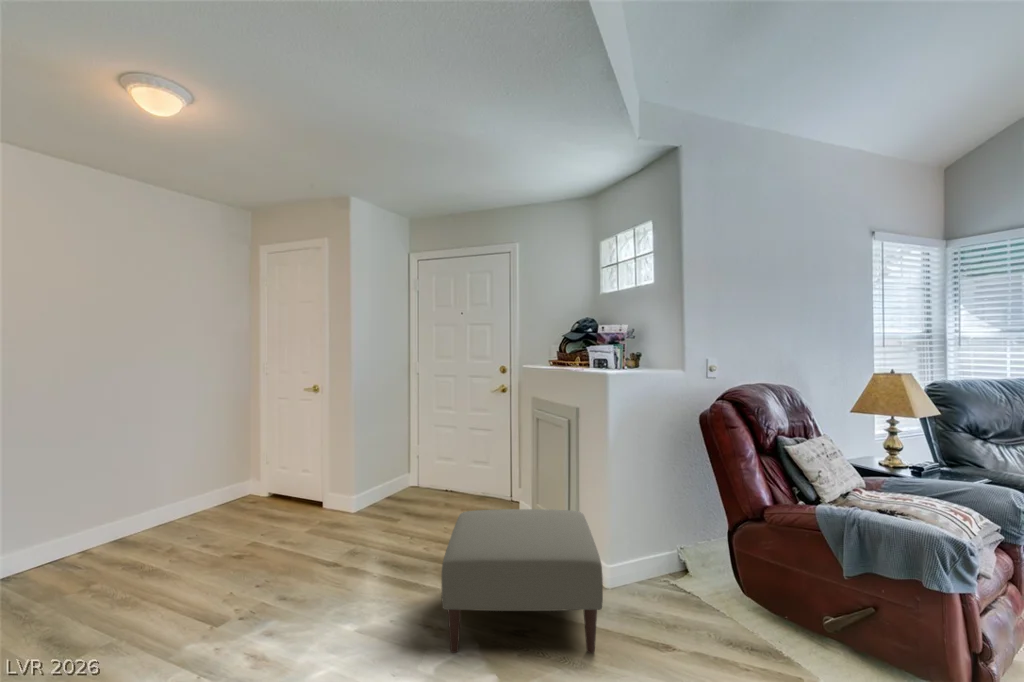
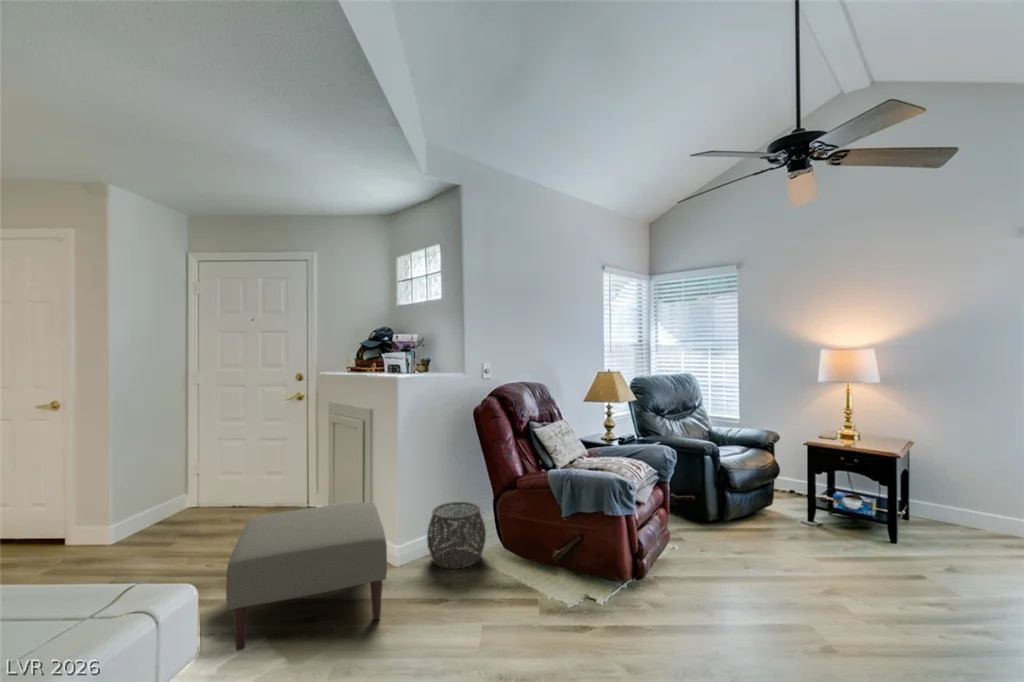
woven basket: none [642,524,718,609] -> present [427,502,486,569]

